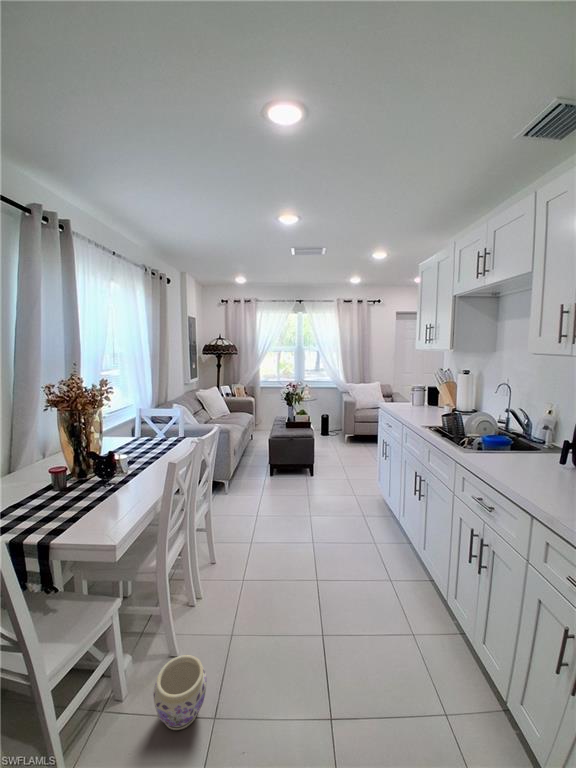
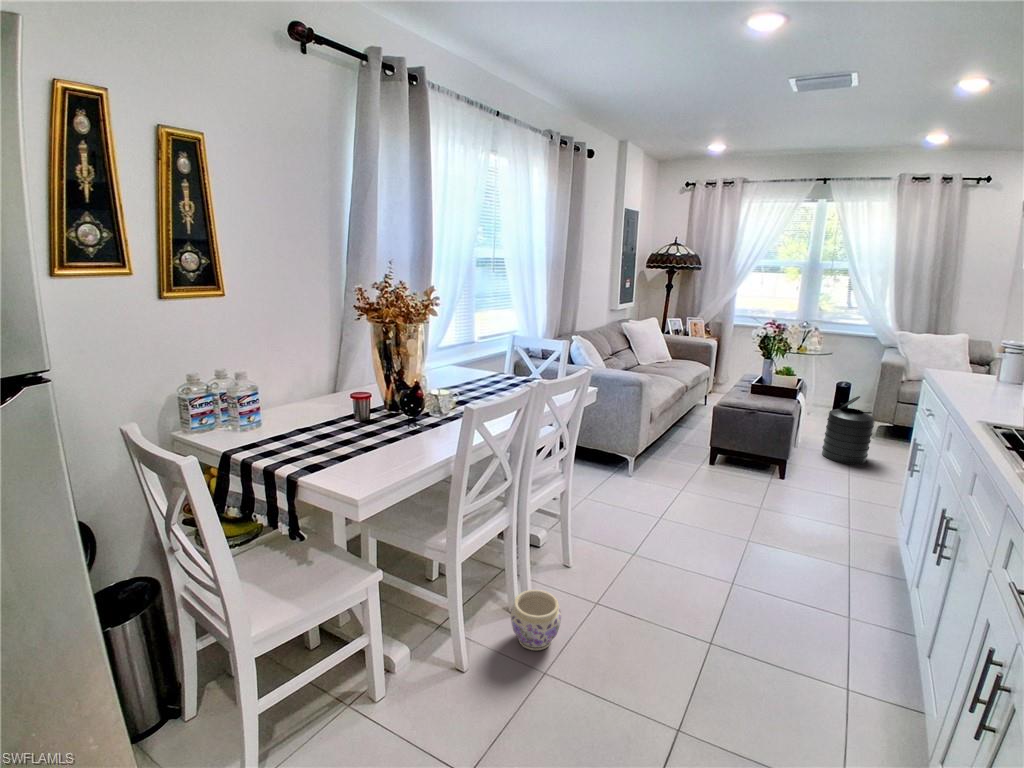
trash can: none [328,422,352,463] -> present [822,396,874,465]

